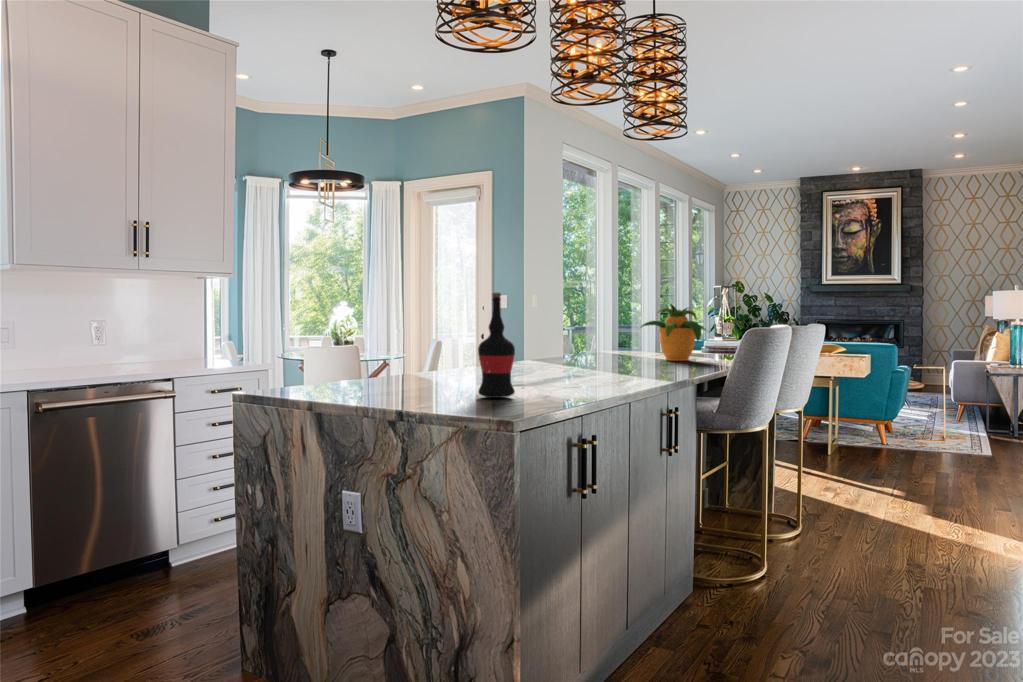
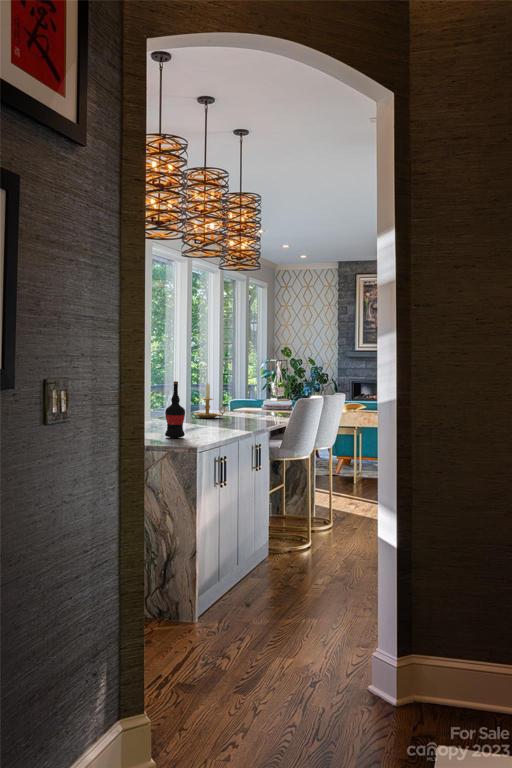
potted plant: present [641,304,706,361] -> none [230,379,277,417]
candle holder: none [577,309,627,363] -> present [194,384,226,418]

